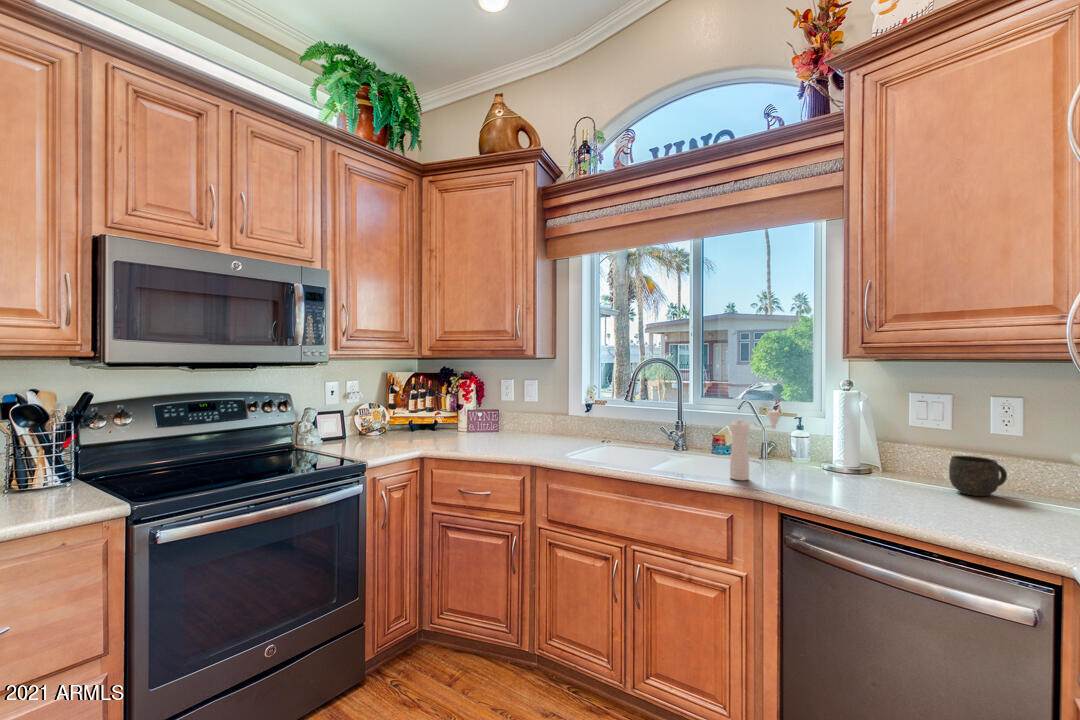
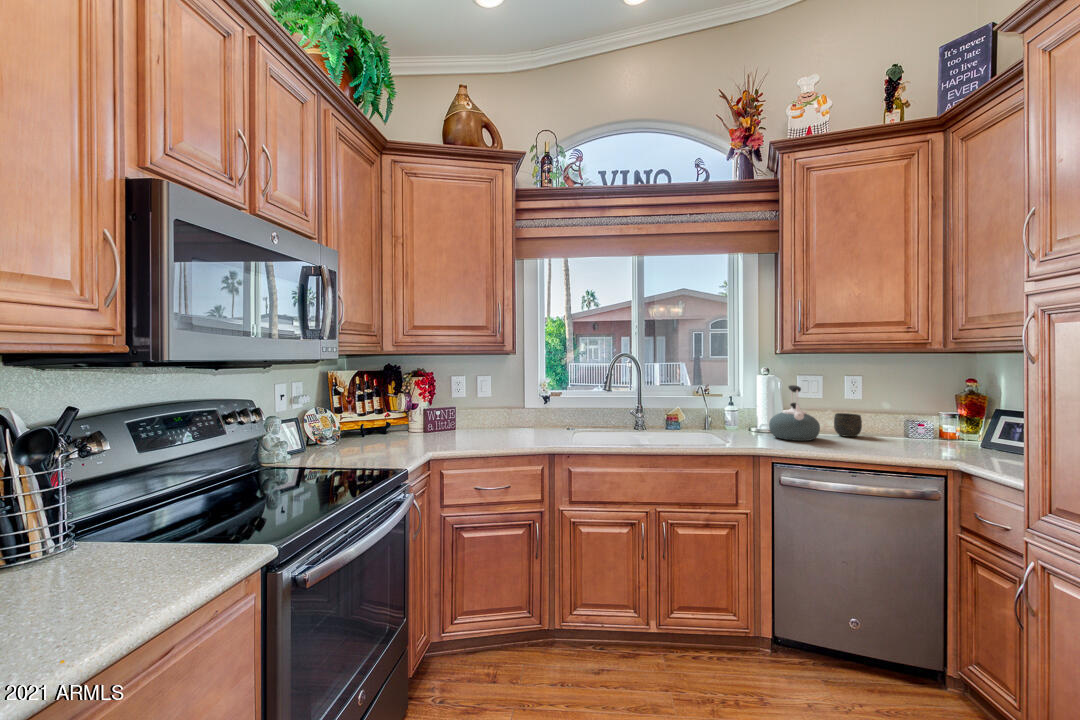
kettle: none [823,407,903,491] -> present [769,385,820,441]
pepper mill: present [730,411,781,480] -> none [721,391,750,444]

